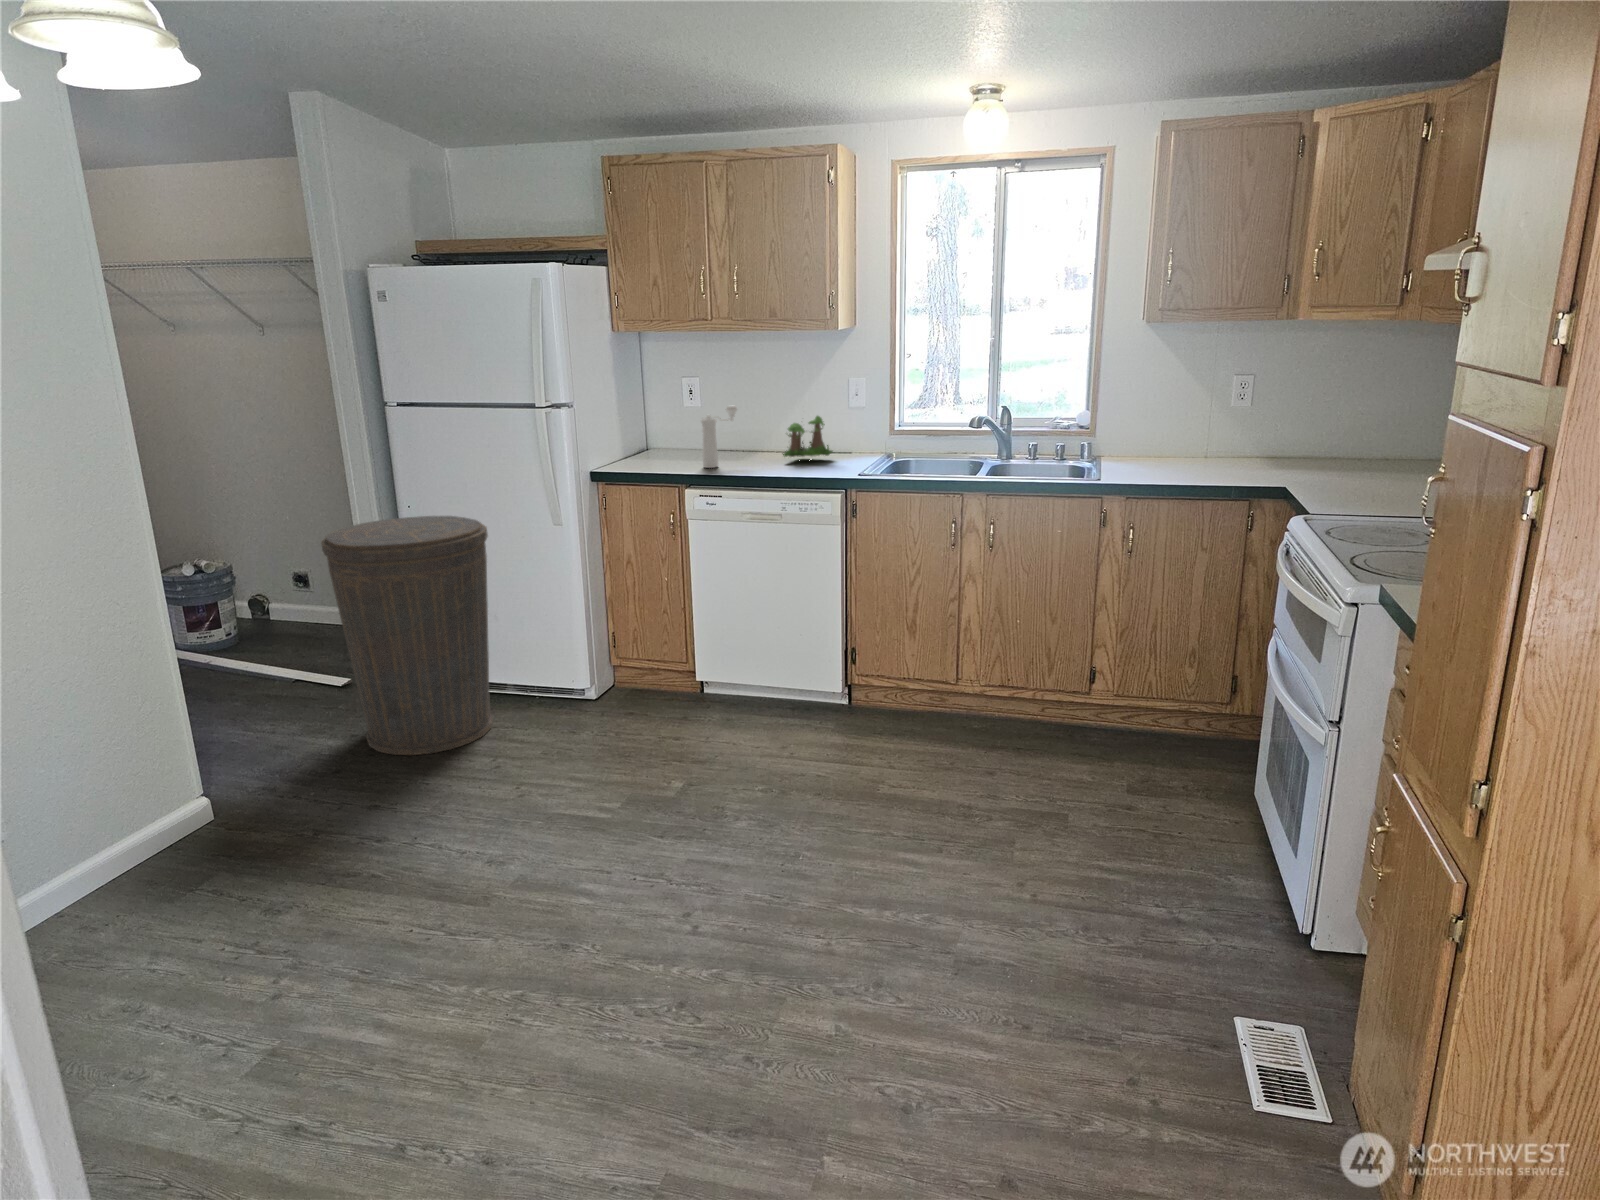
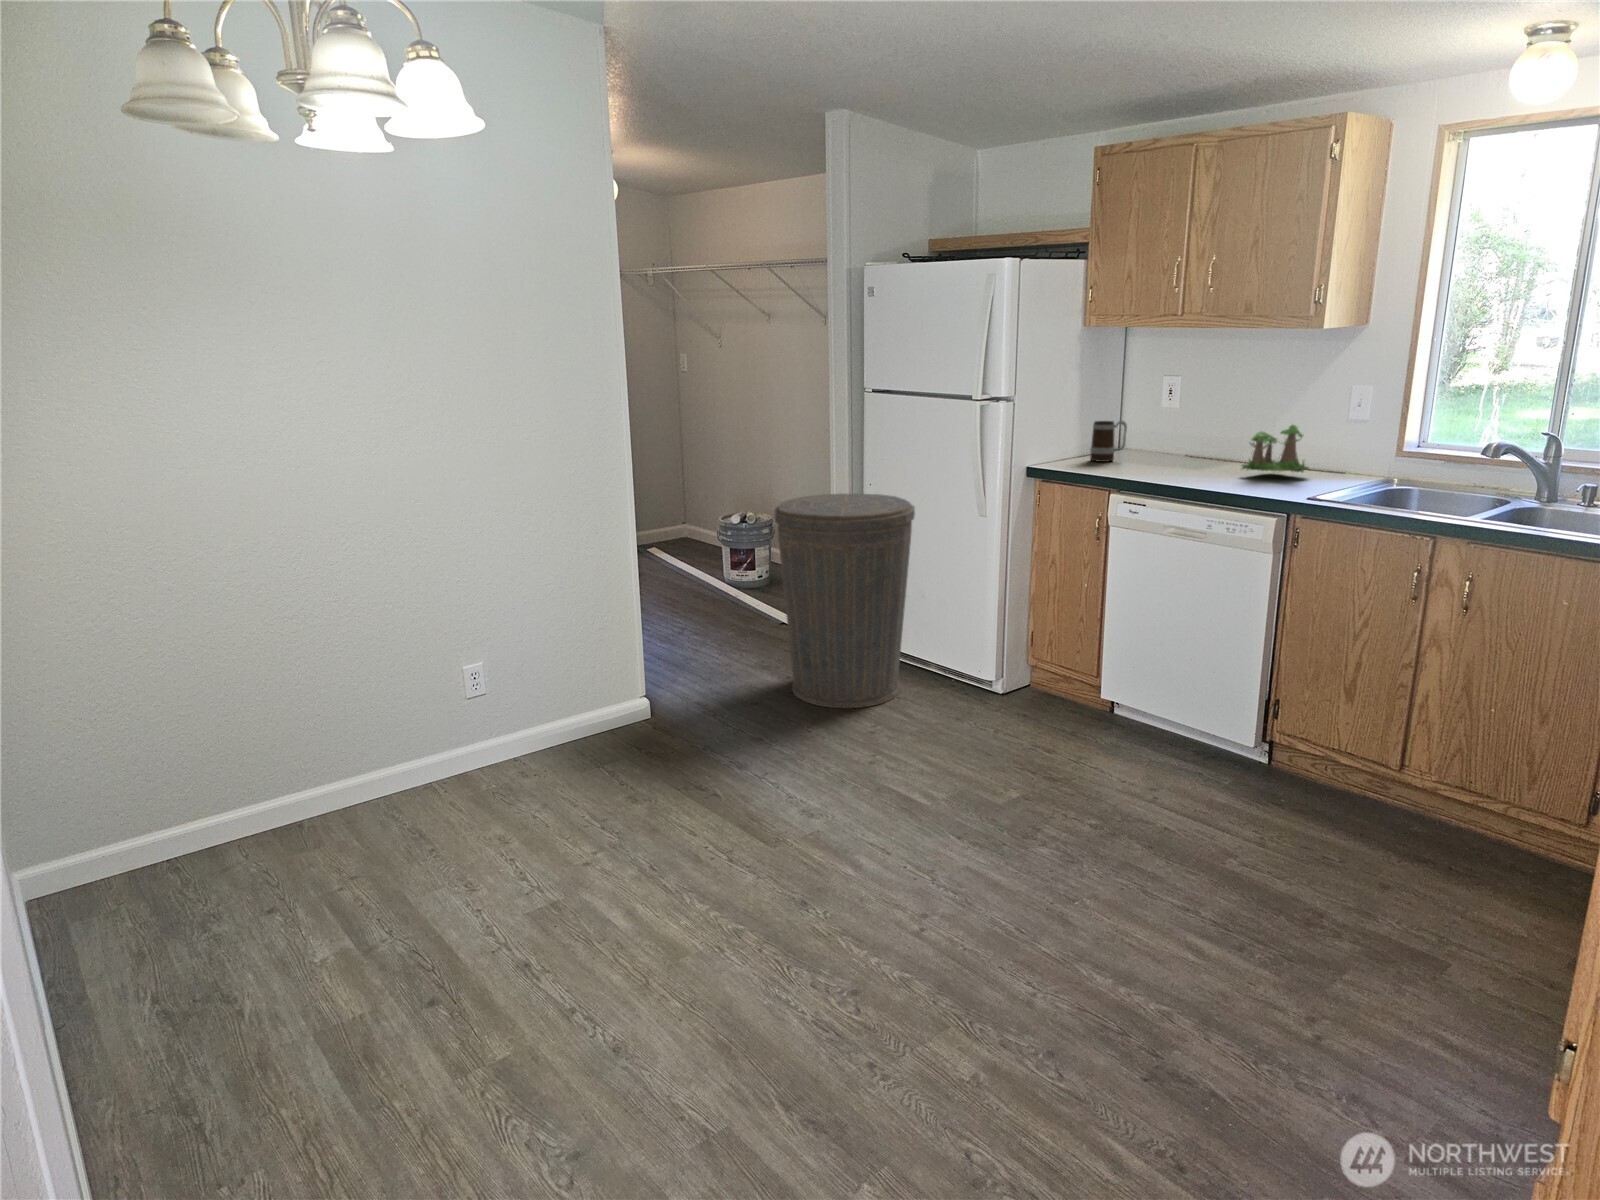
pepper mill: present [701,406,737,468] -> none [1143,408,1195,474]
mug: none [639,421,670,461] -> present [1090,421,1127,462]

